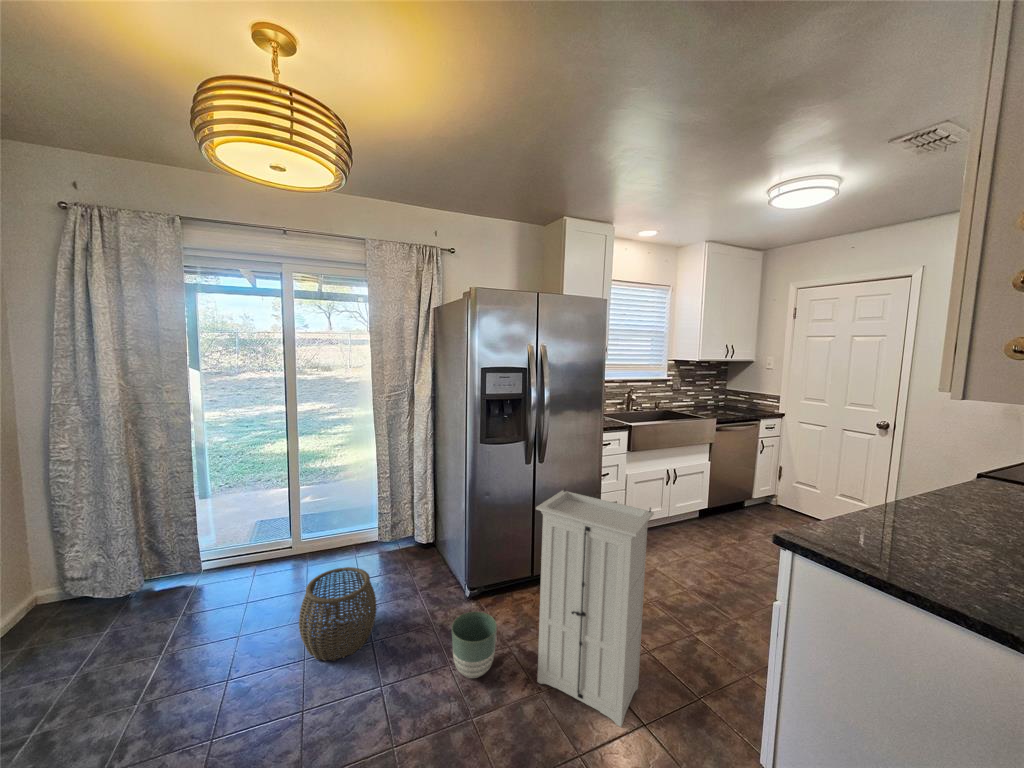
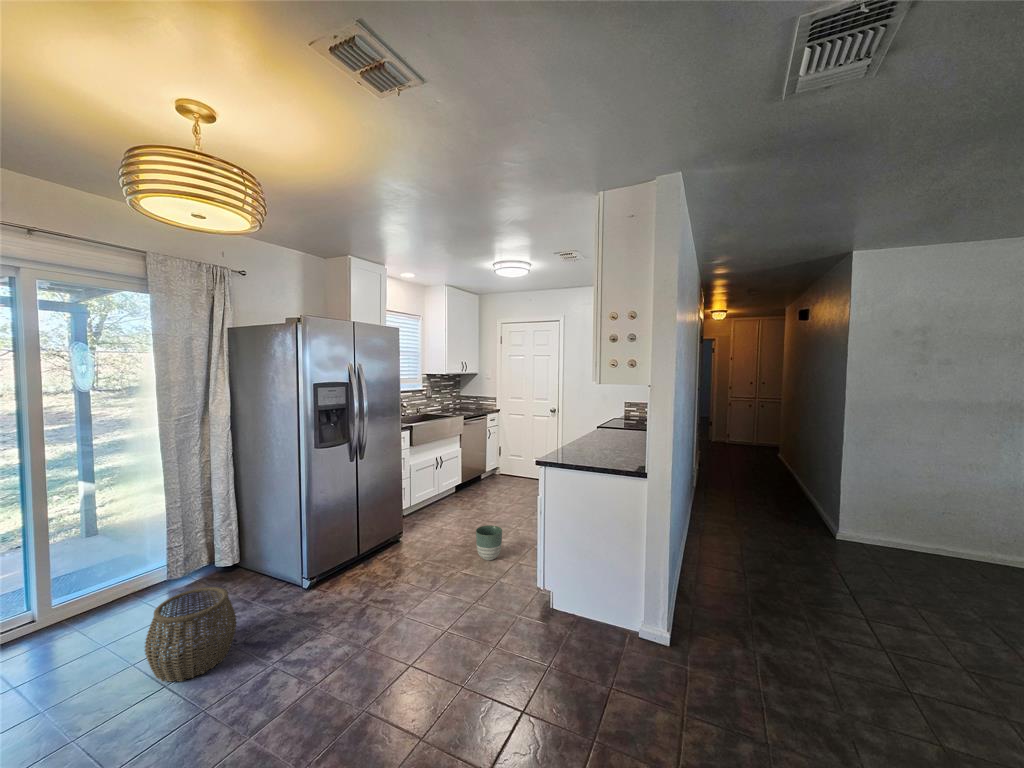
storage cabinet: present [536,489,654,727] -> none [395,465,467,610]
planter: present [452,612,497,678] -> present [476,525,502,560]

